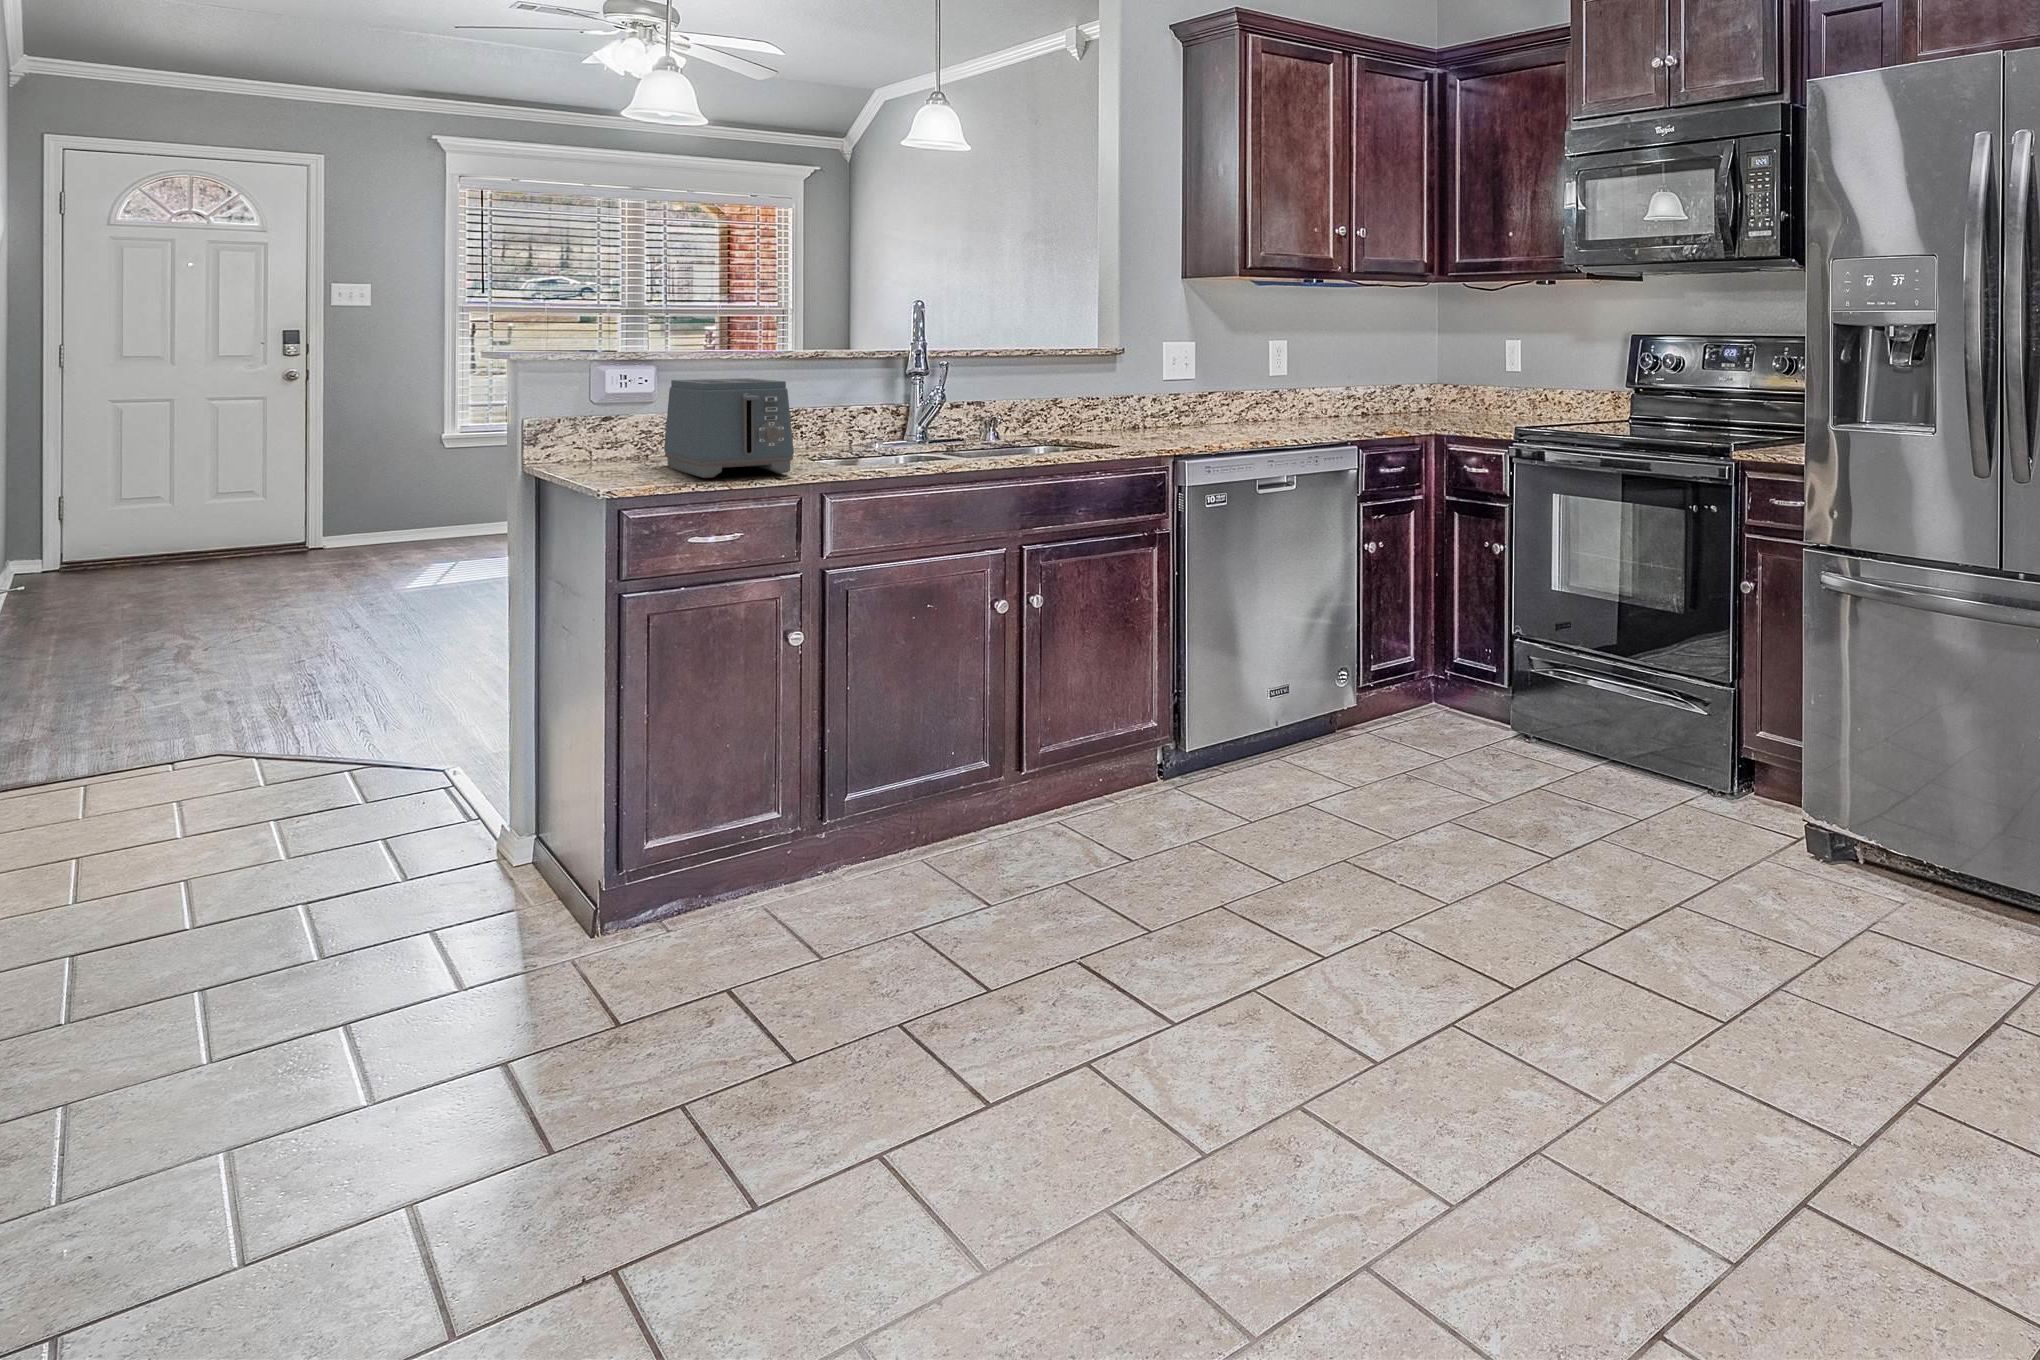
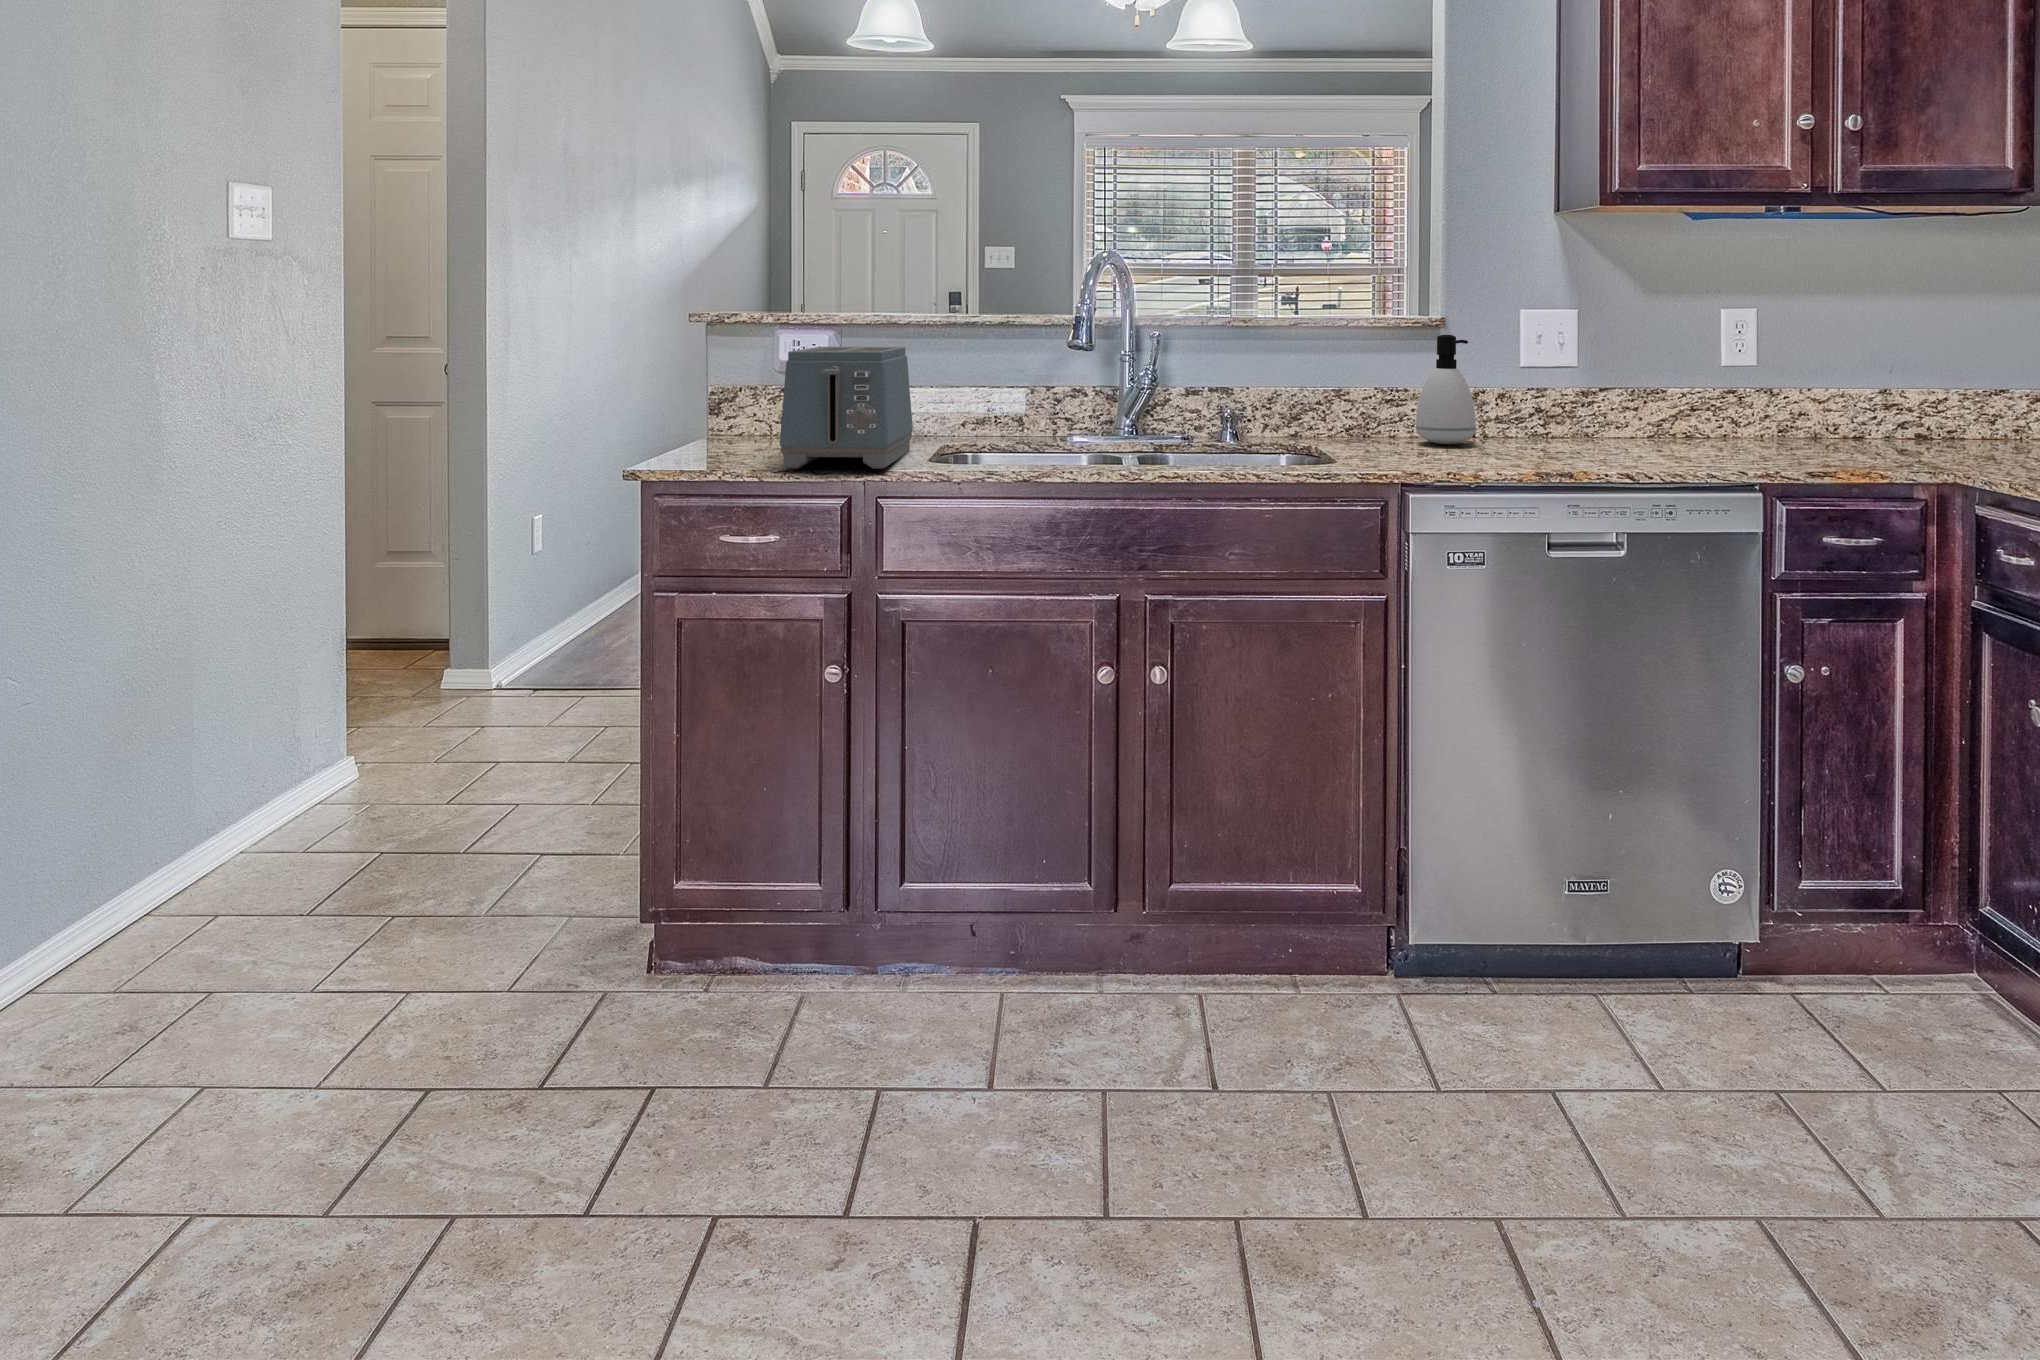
soap dispenser: none [1099,361,1140,434] -> present [1416,335,1476,444]

